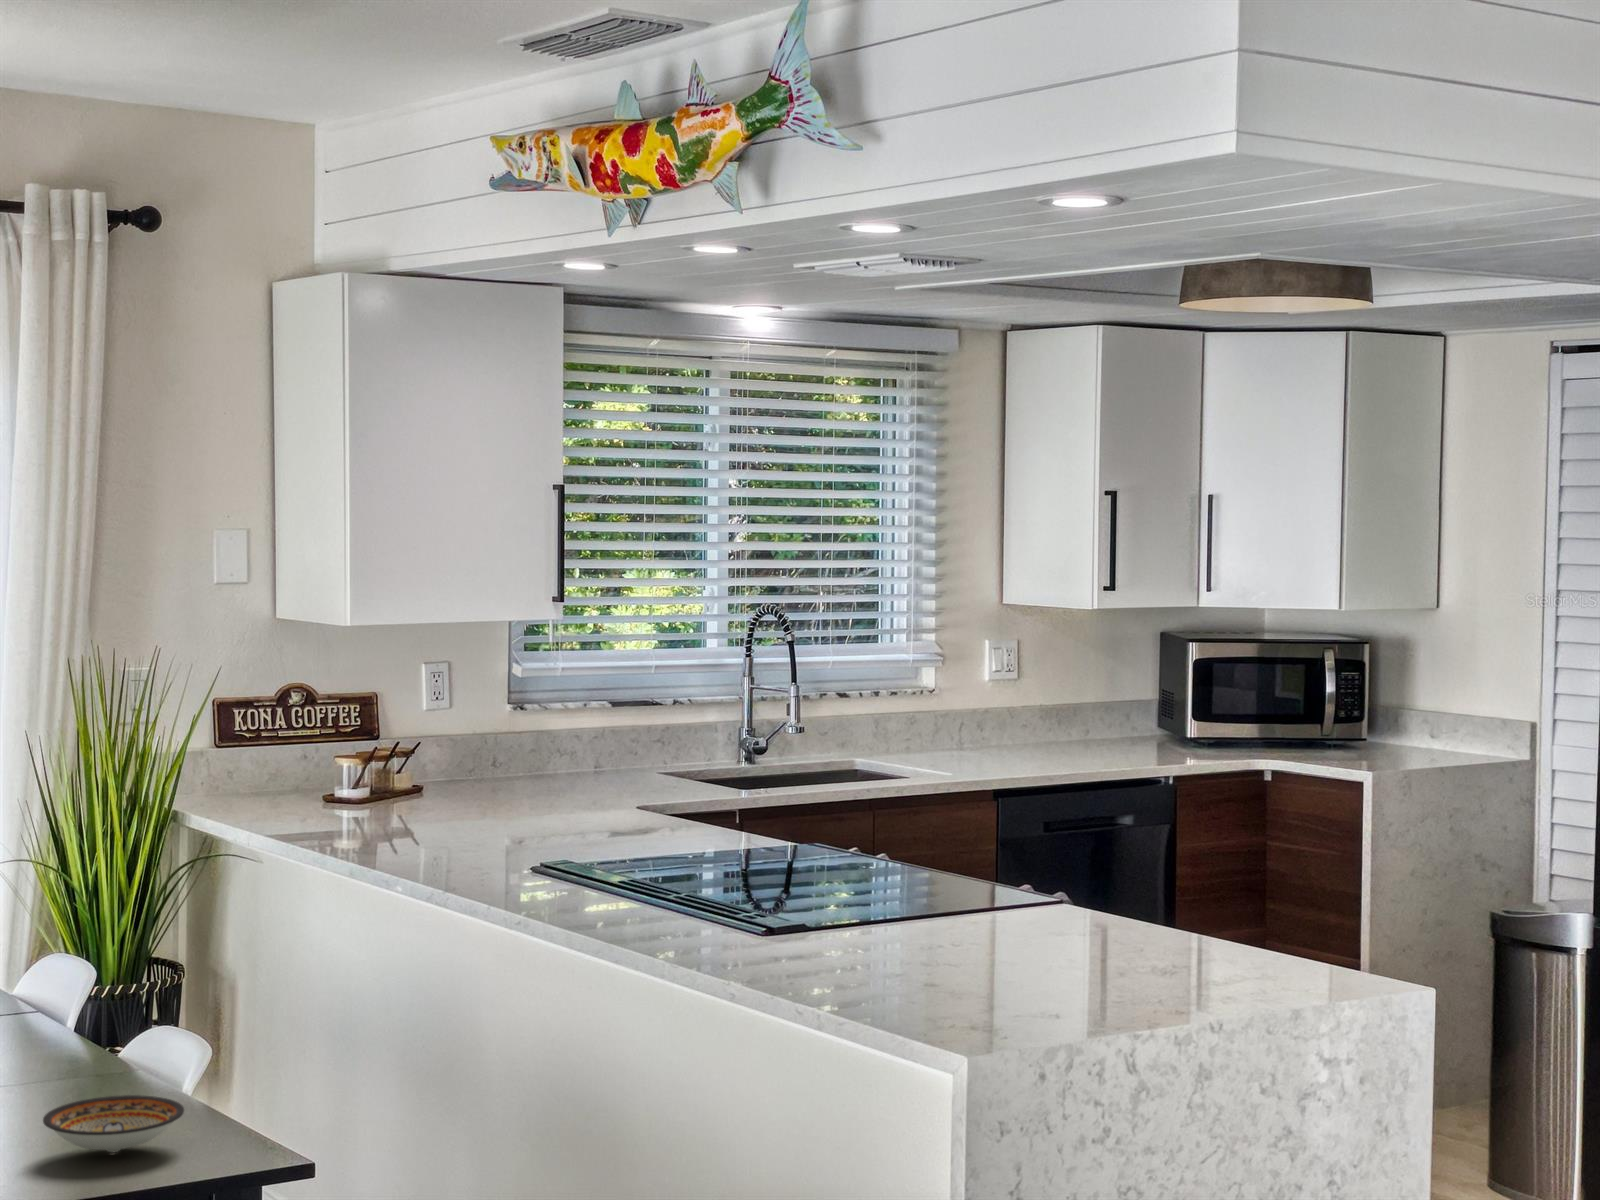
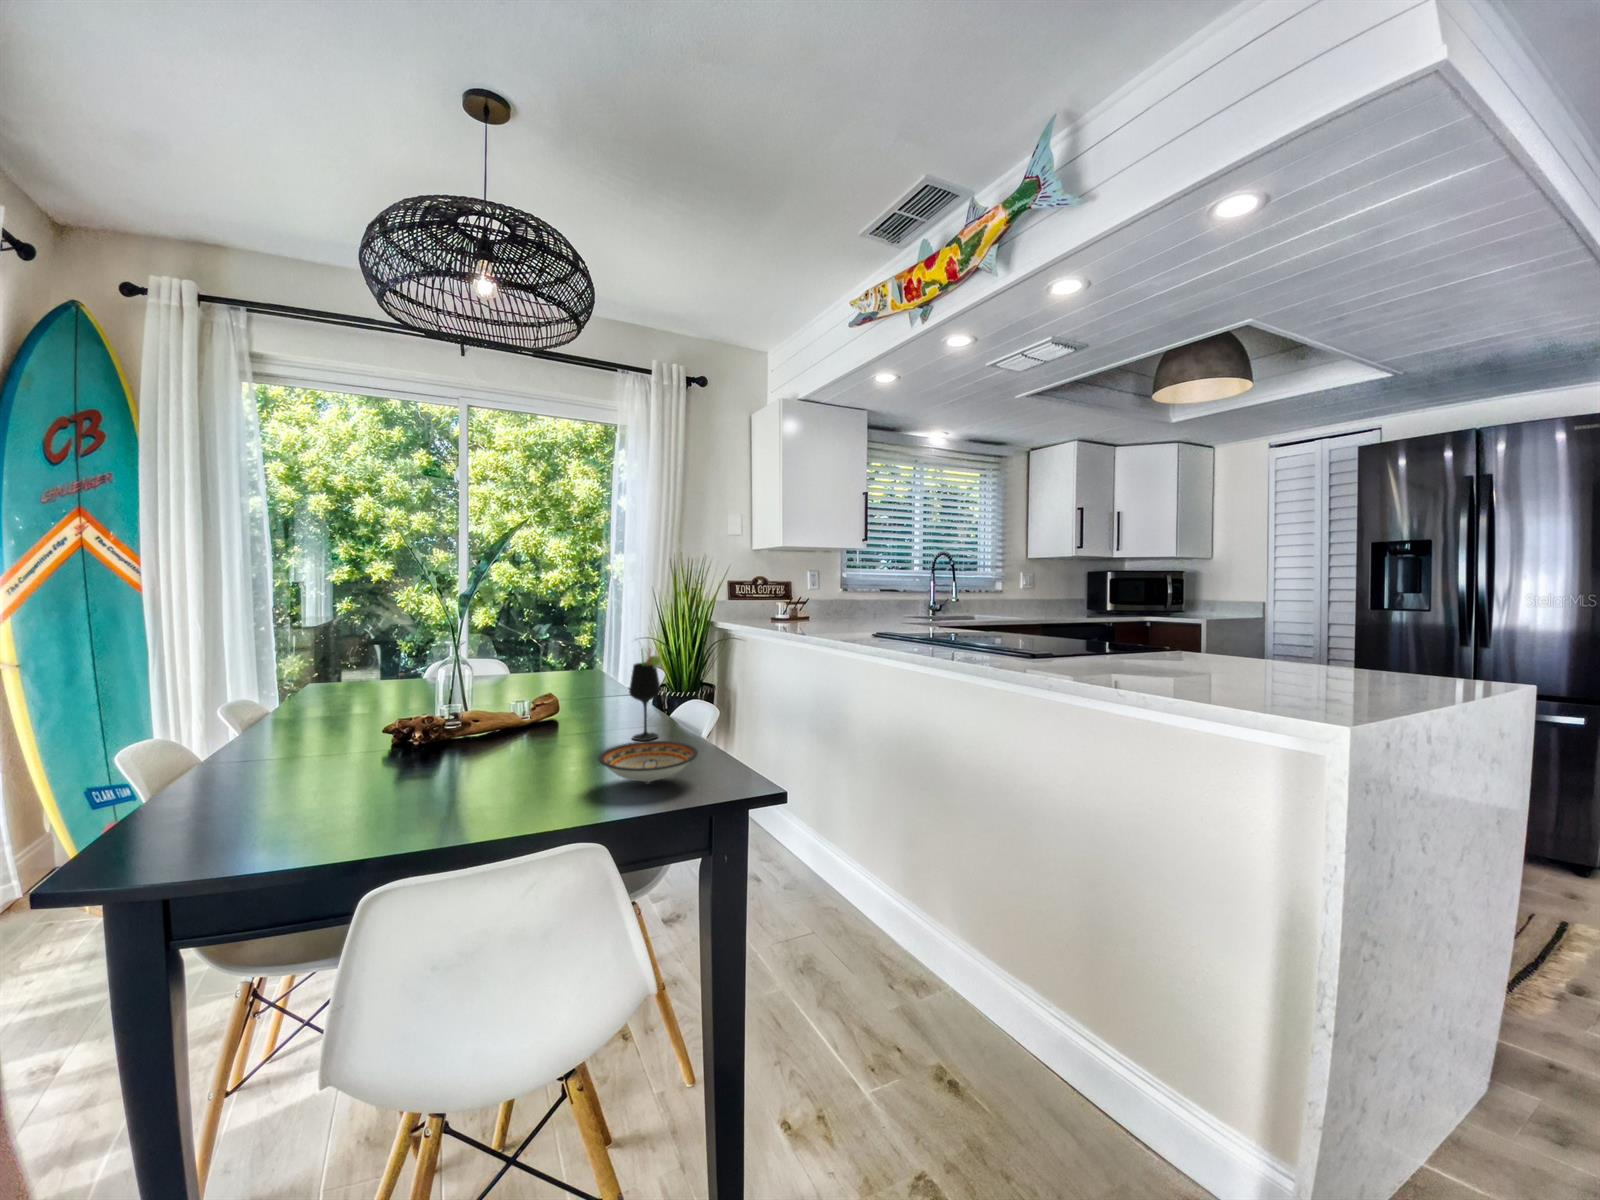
wine glass: none [57,947,114,1098] -> present [629,649,662,740]

